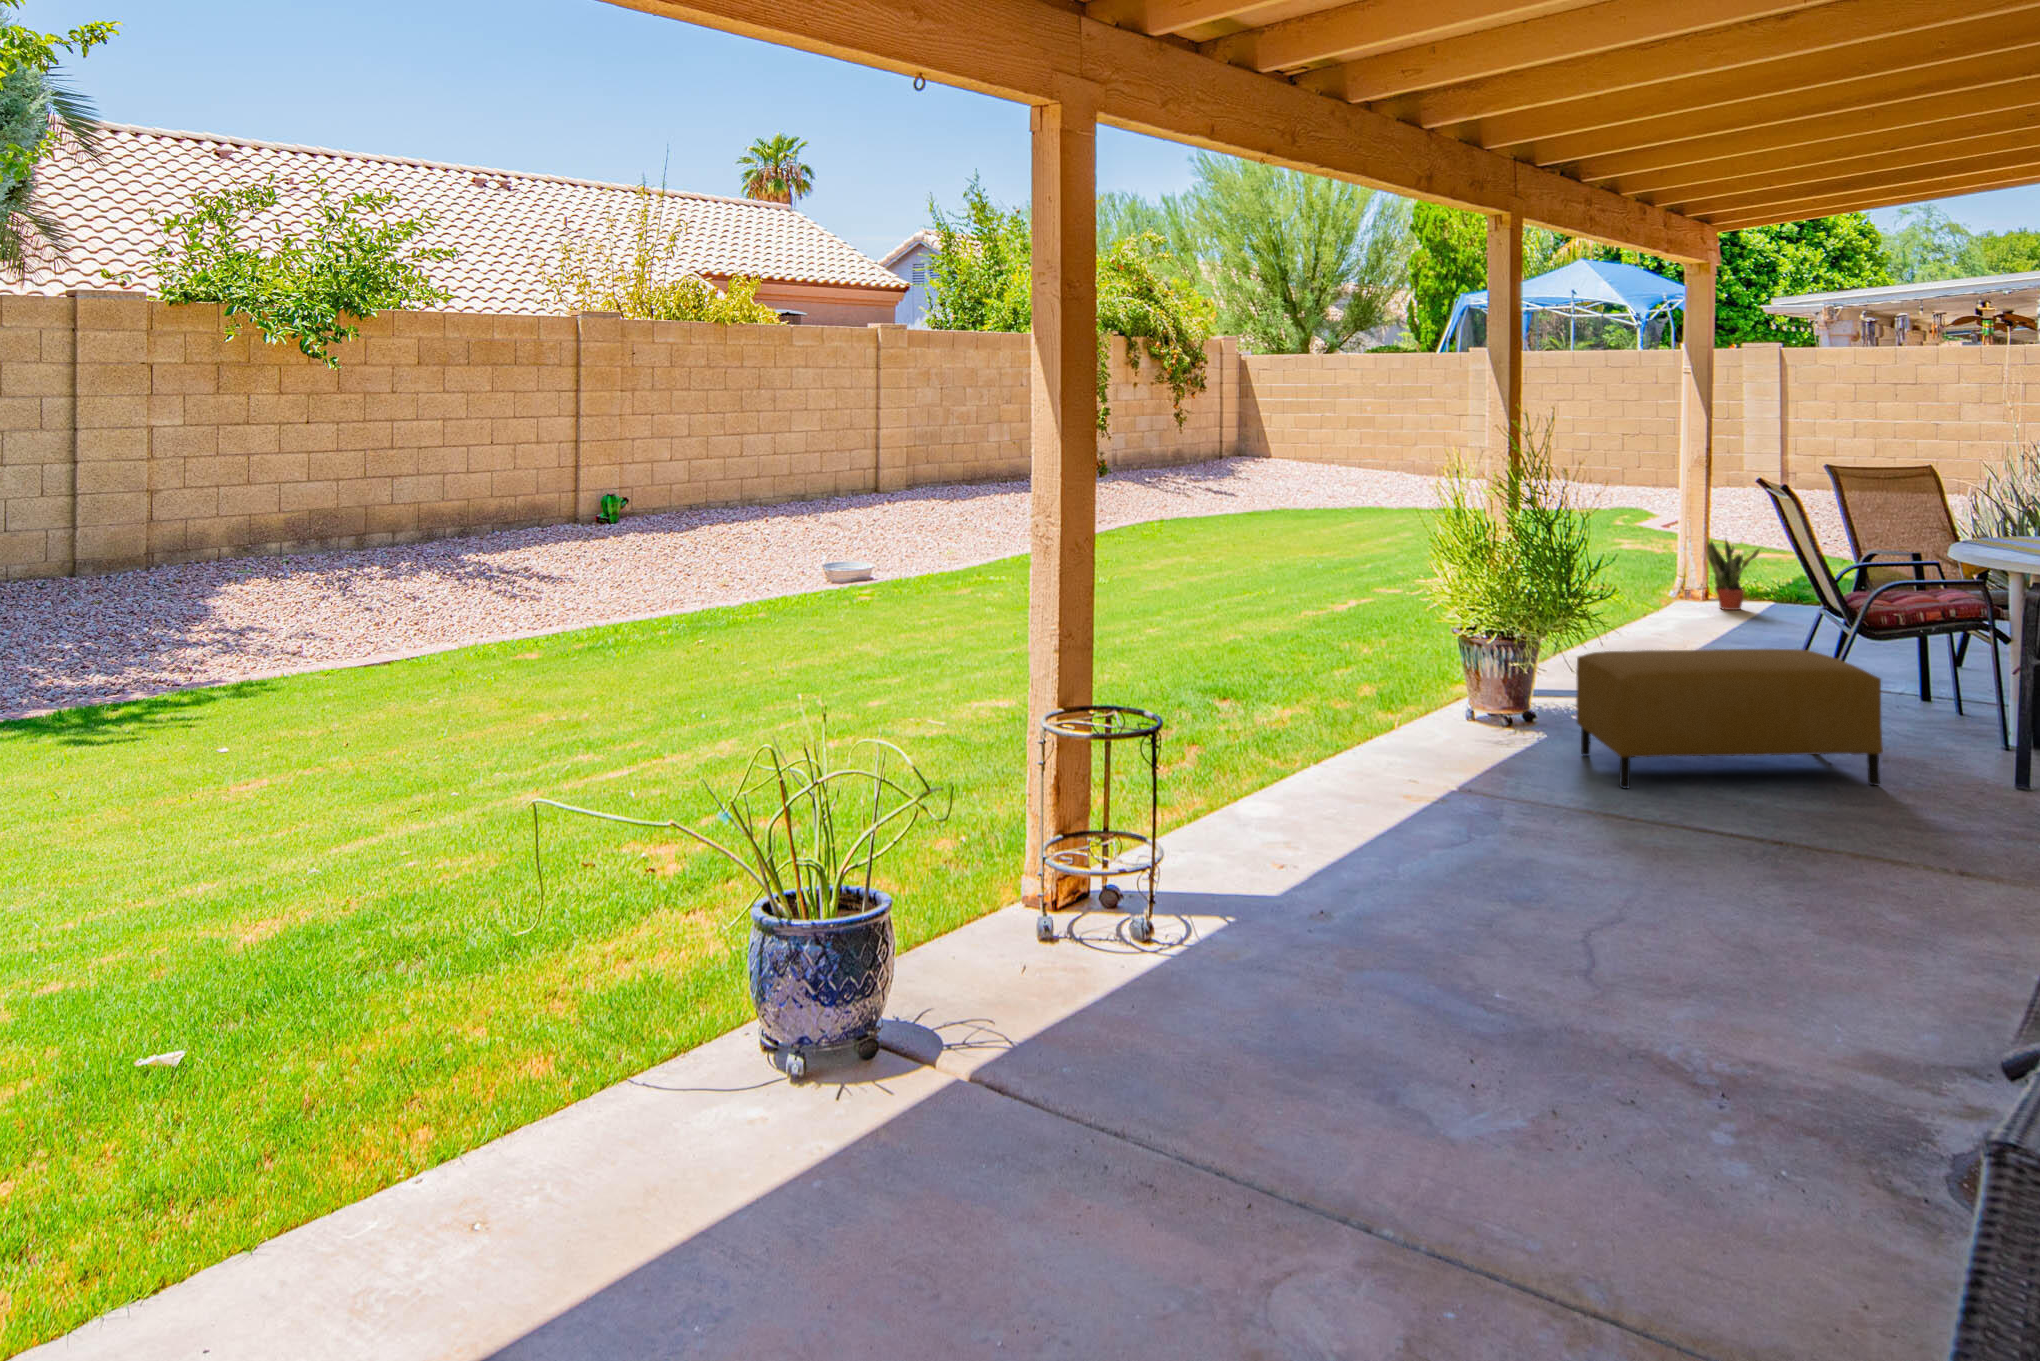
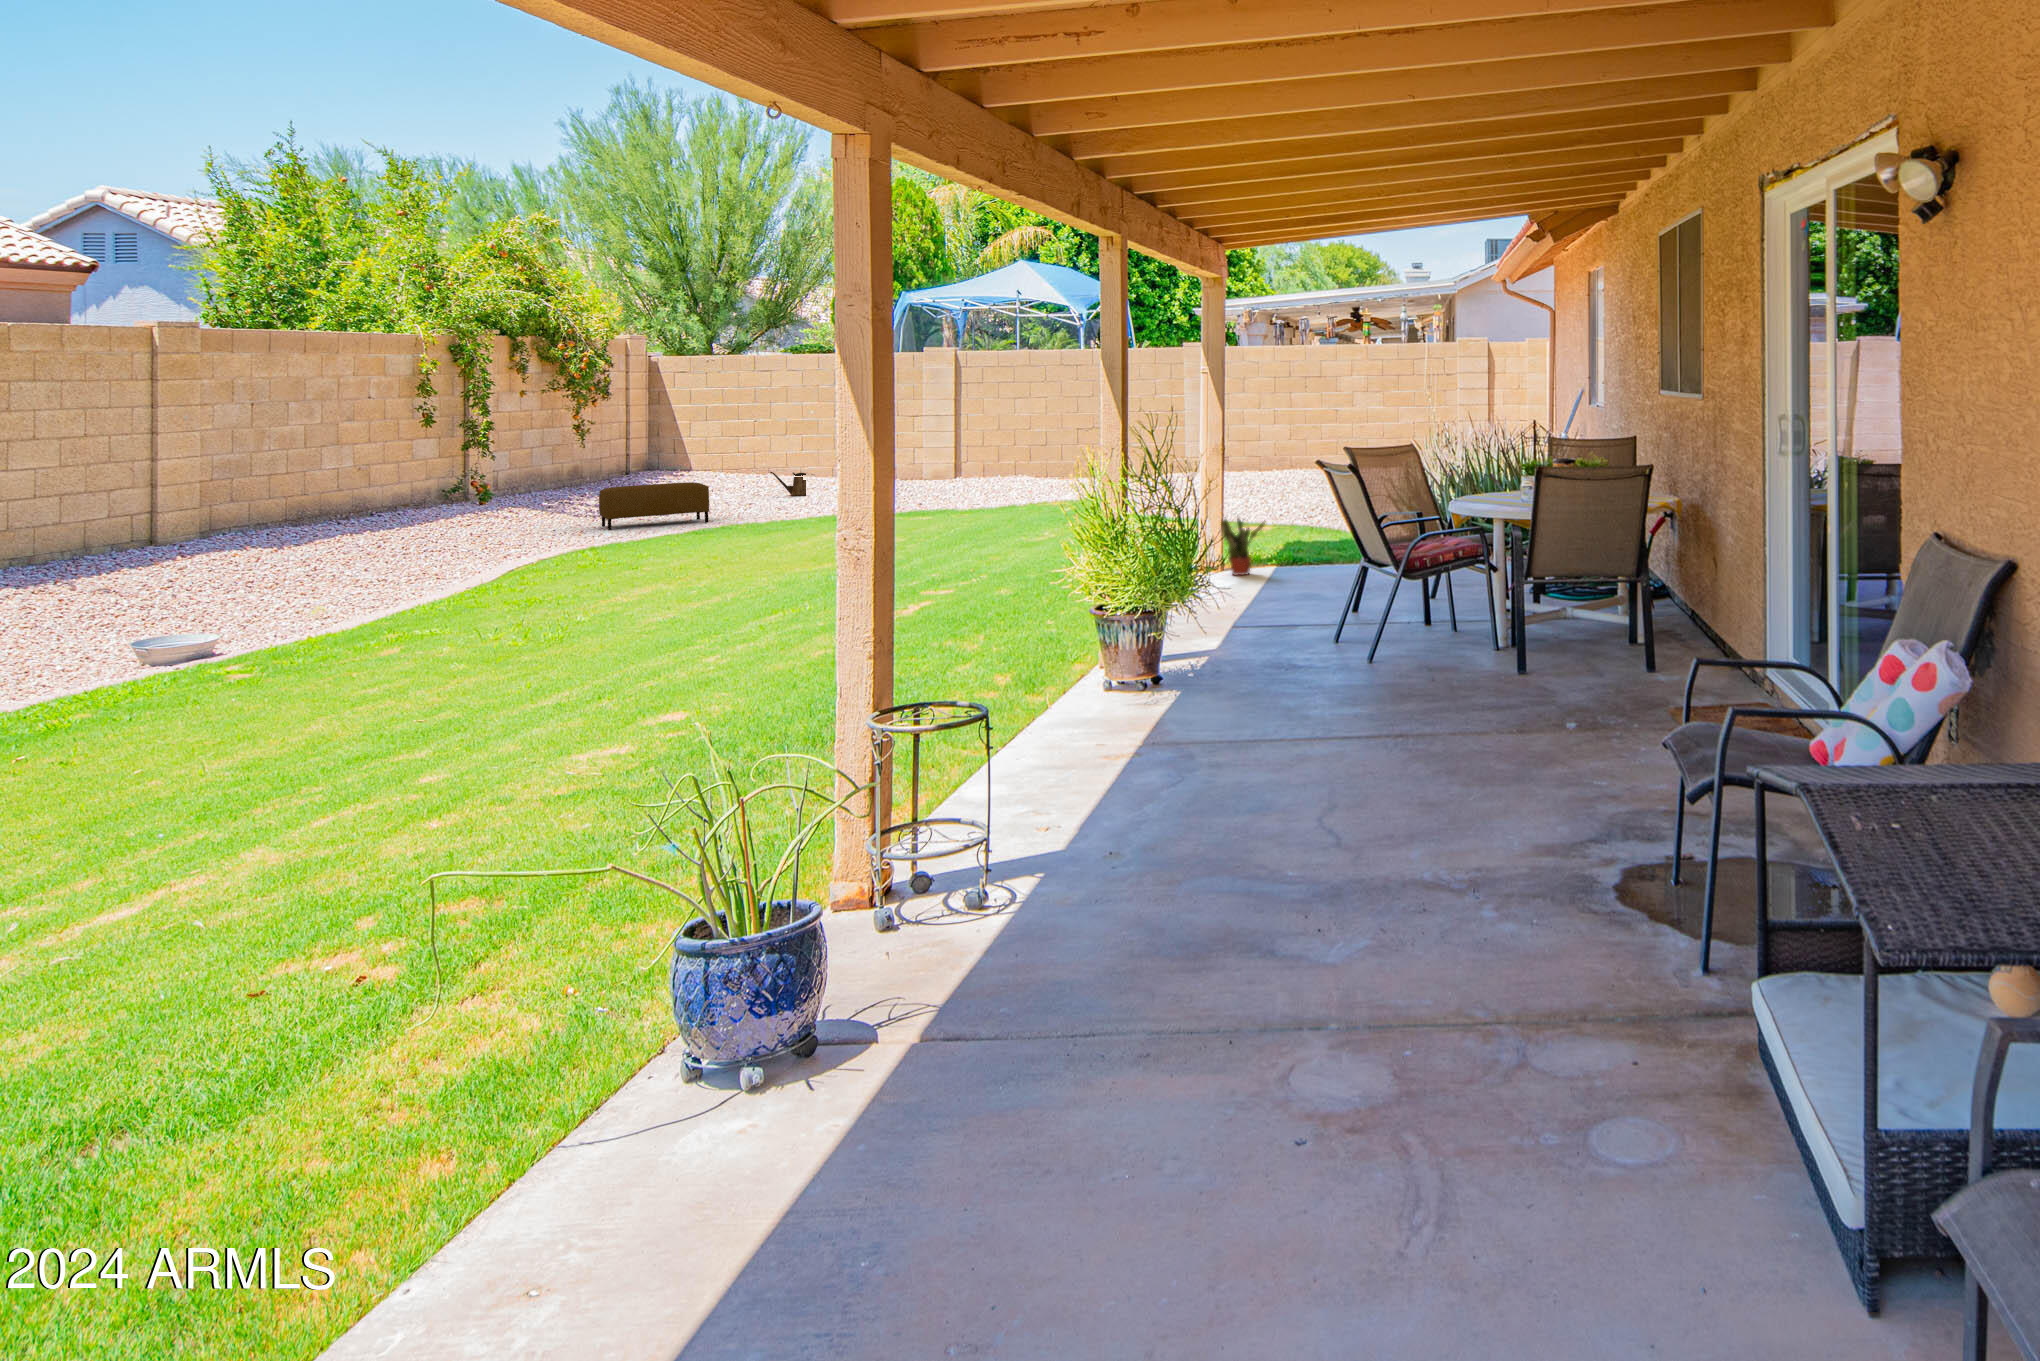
watering can: none [1336,463,1378,488] -> present [770,472,806,496]
ottoman: present [1576,649,1883,788] -> present [599,482,709,530]

